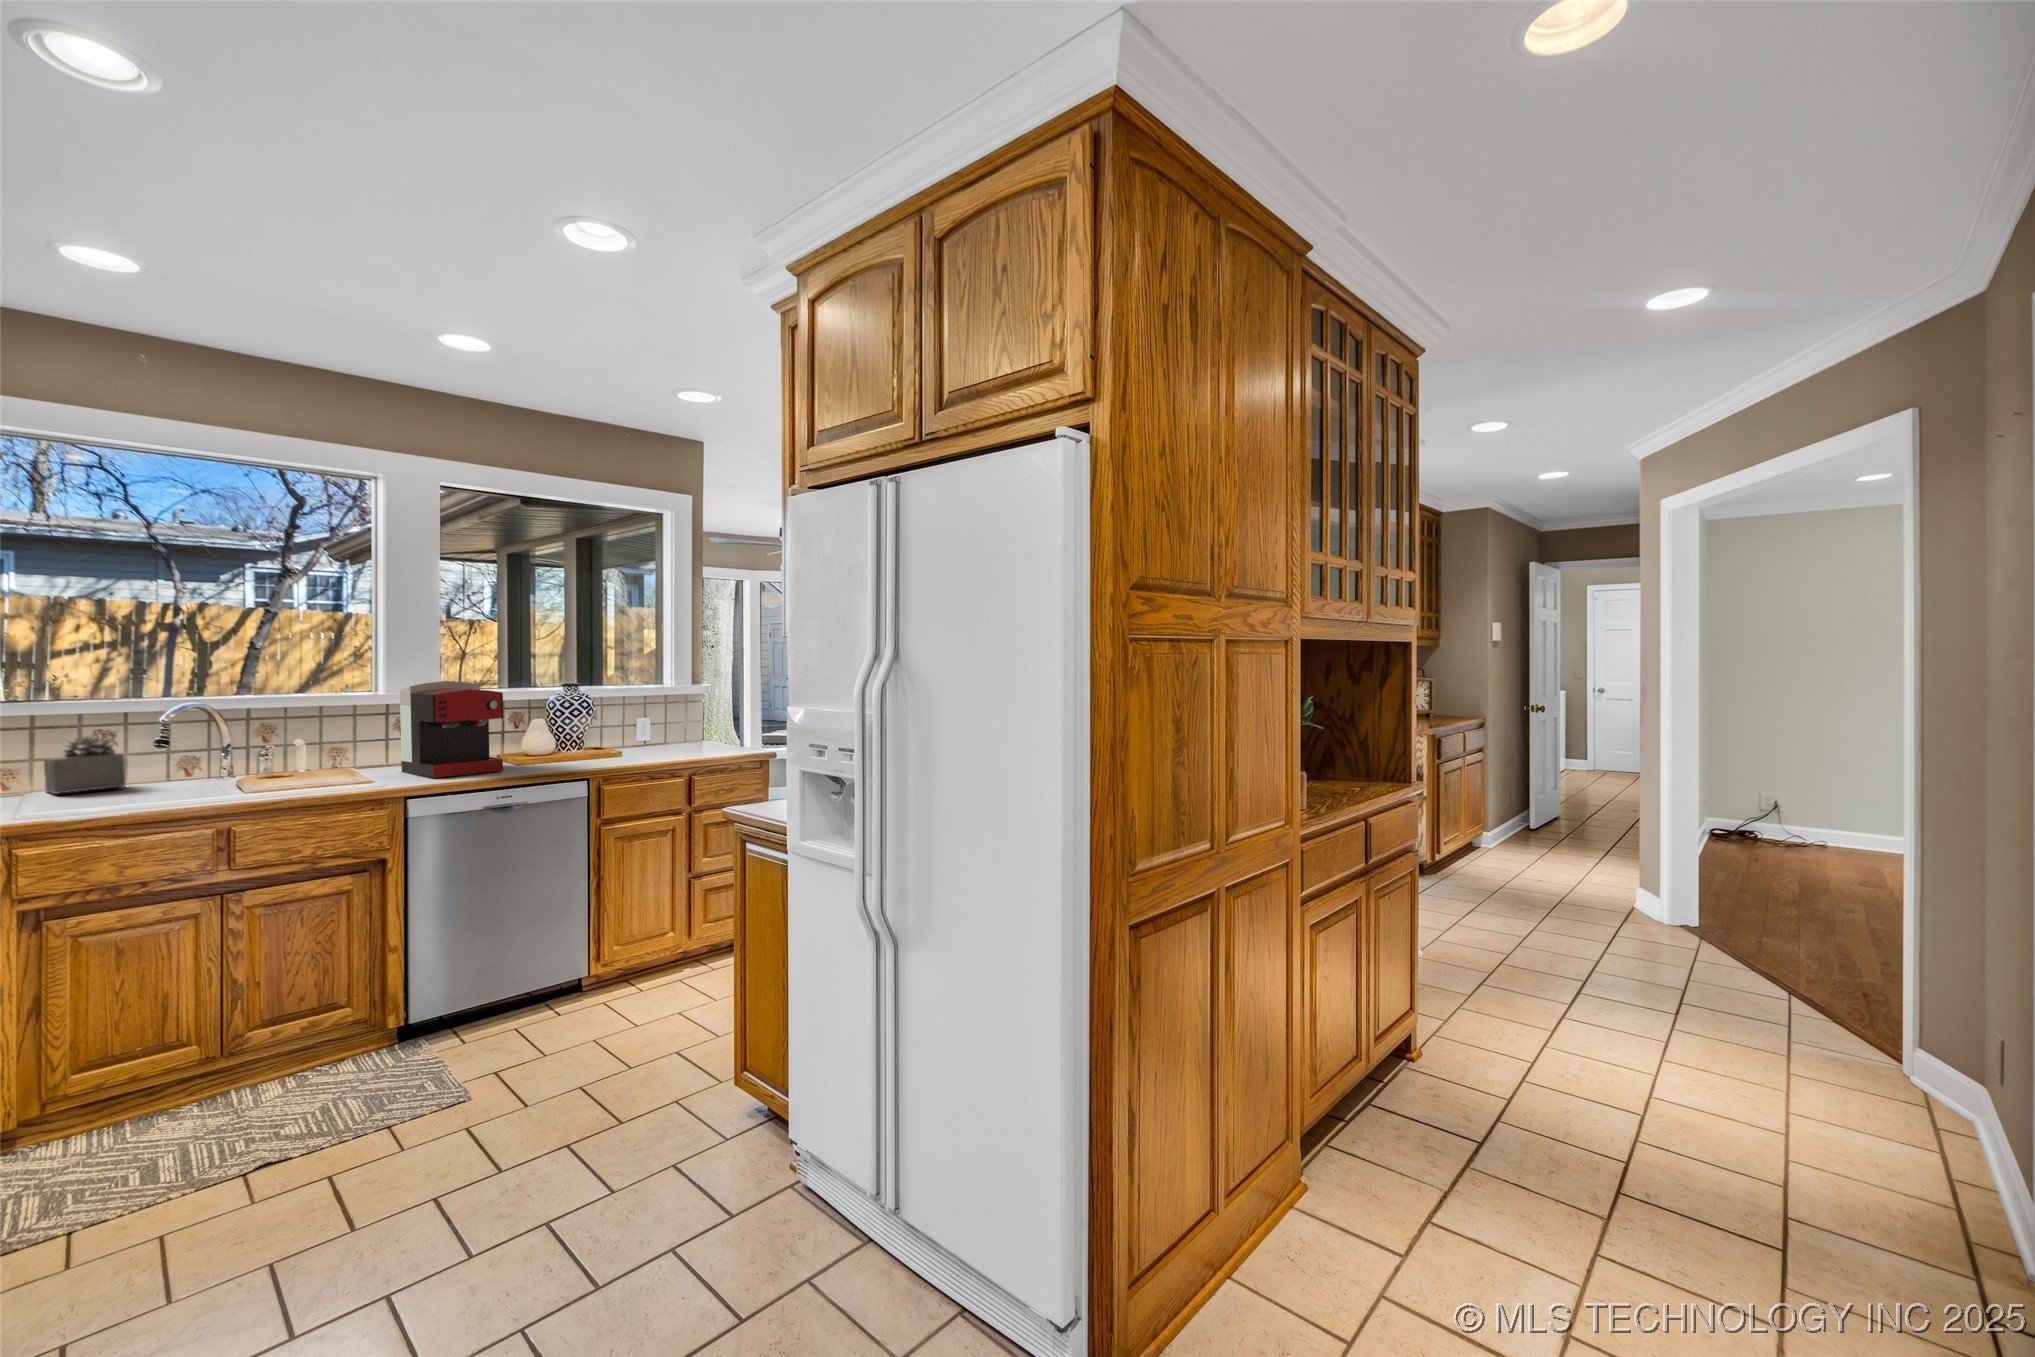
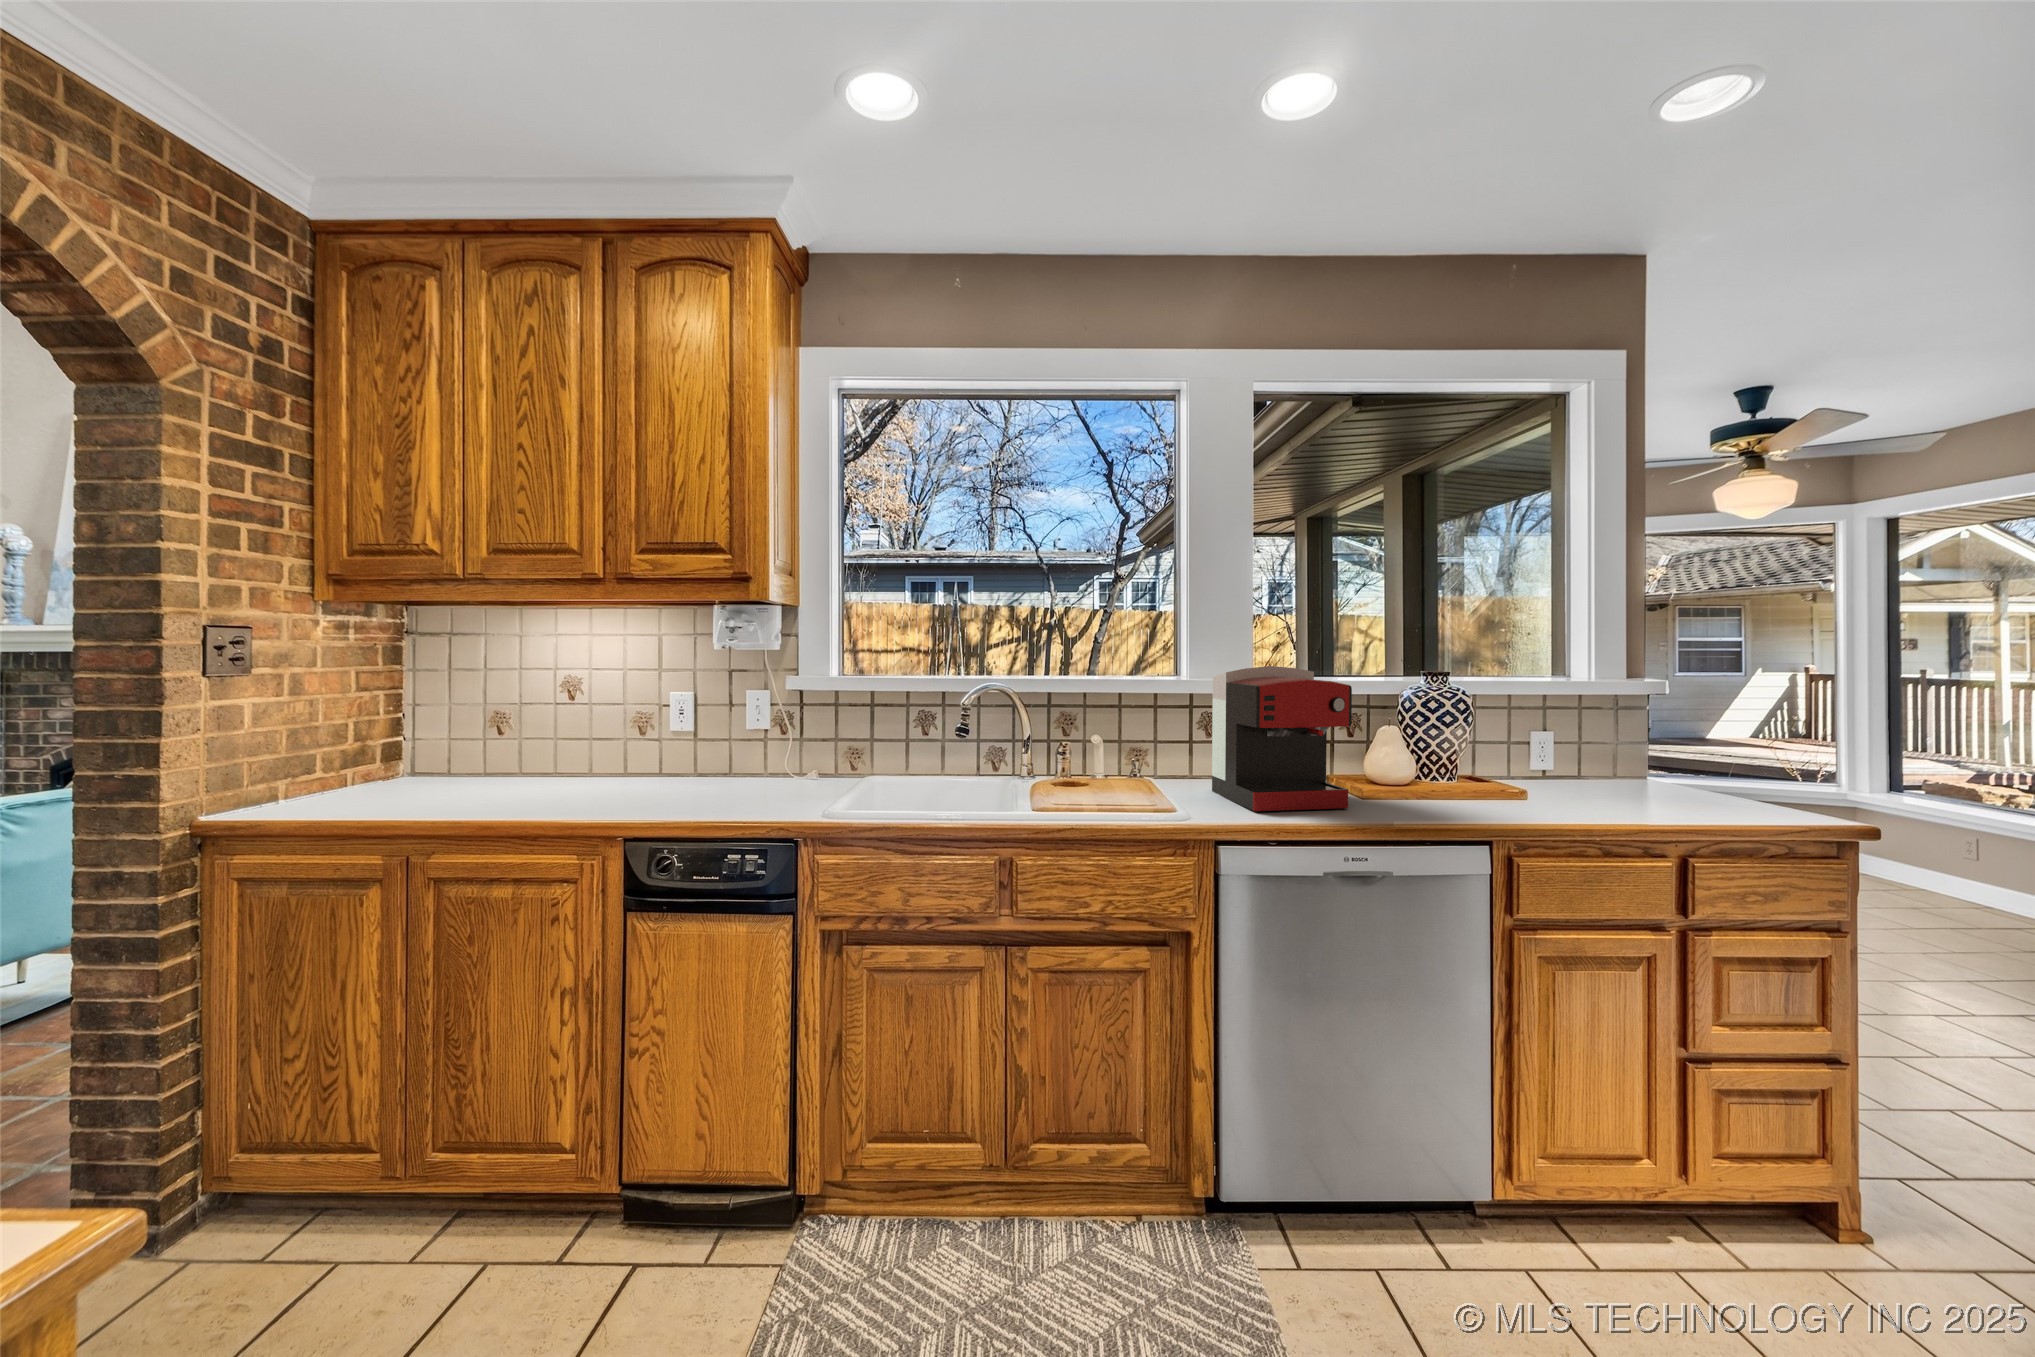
succulent plant: present [44,736,125,794] -> none [885,718,944,783]

